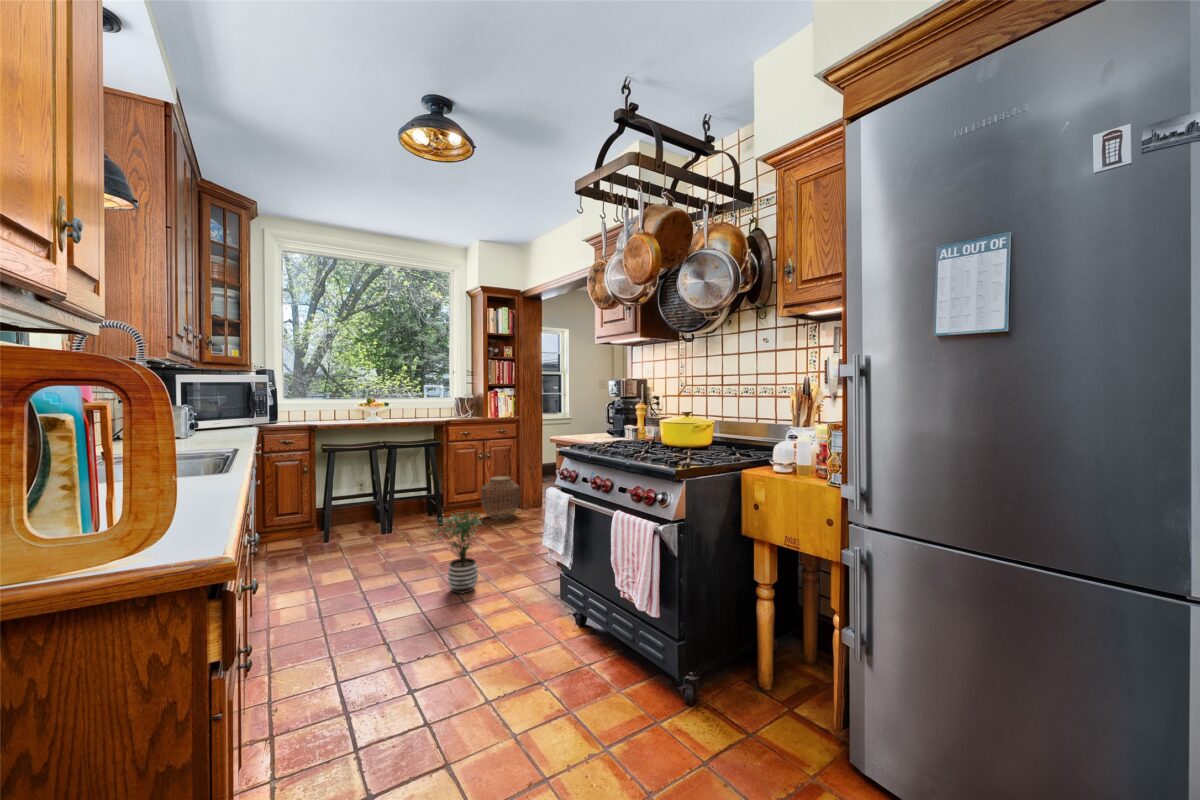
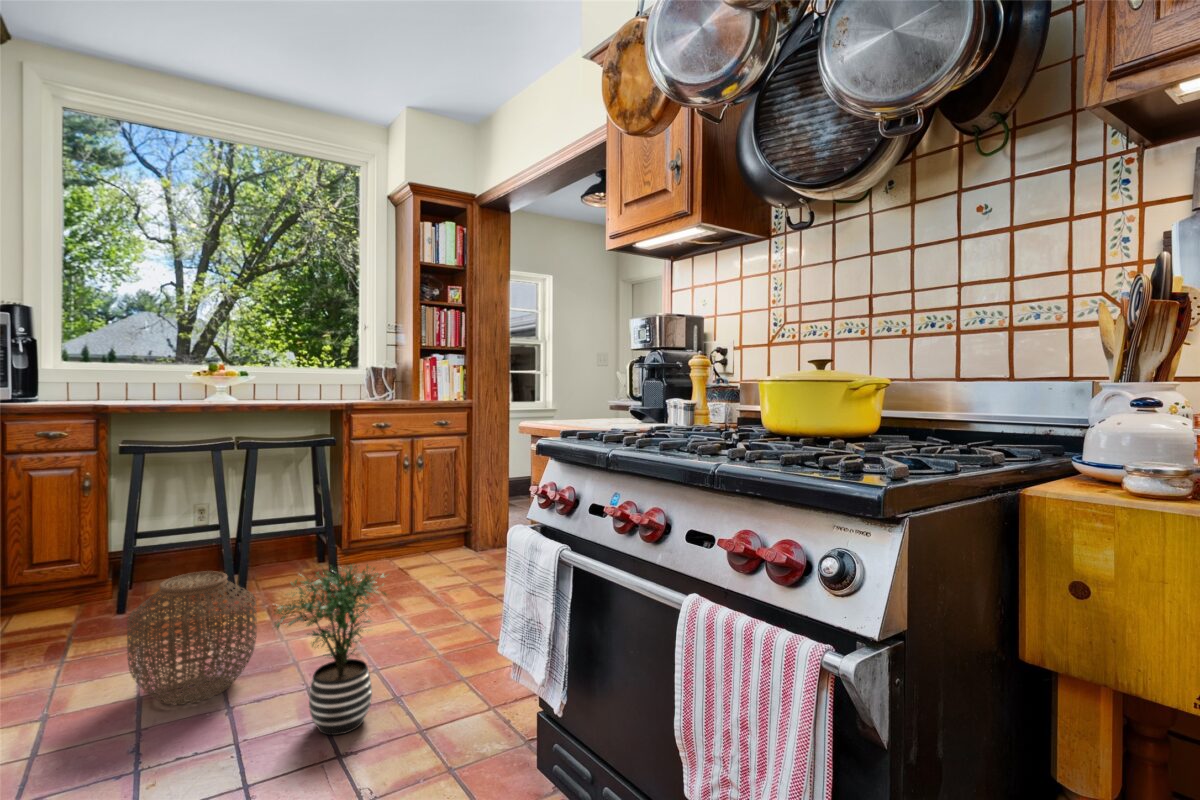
woven basket: present [481,476,520,519] -> present [127,571,257,704]

